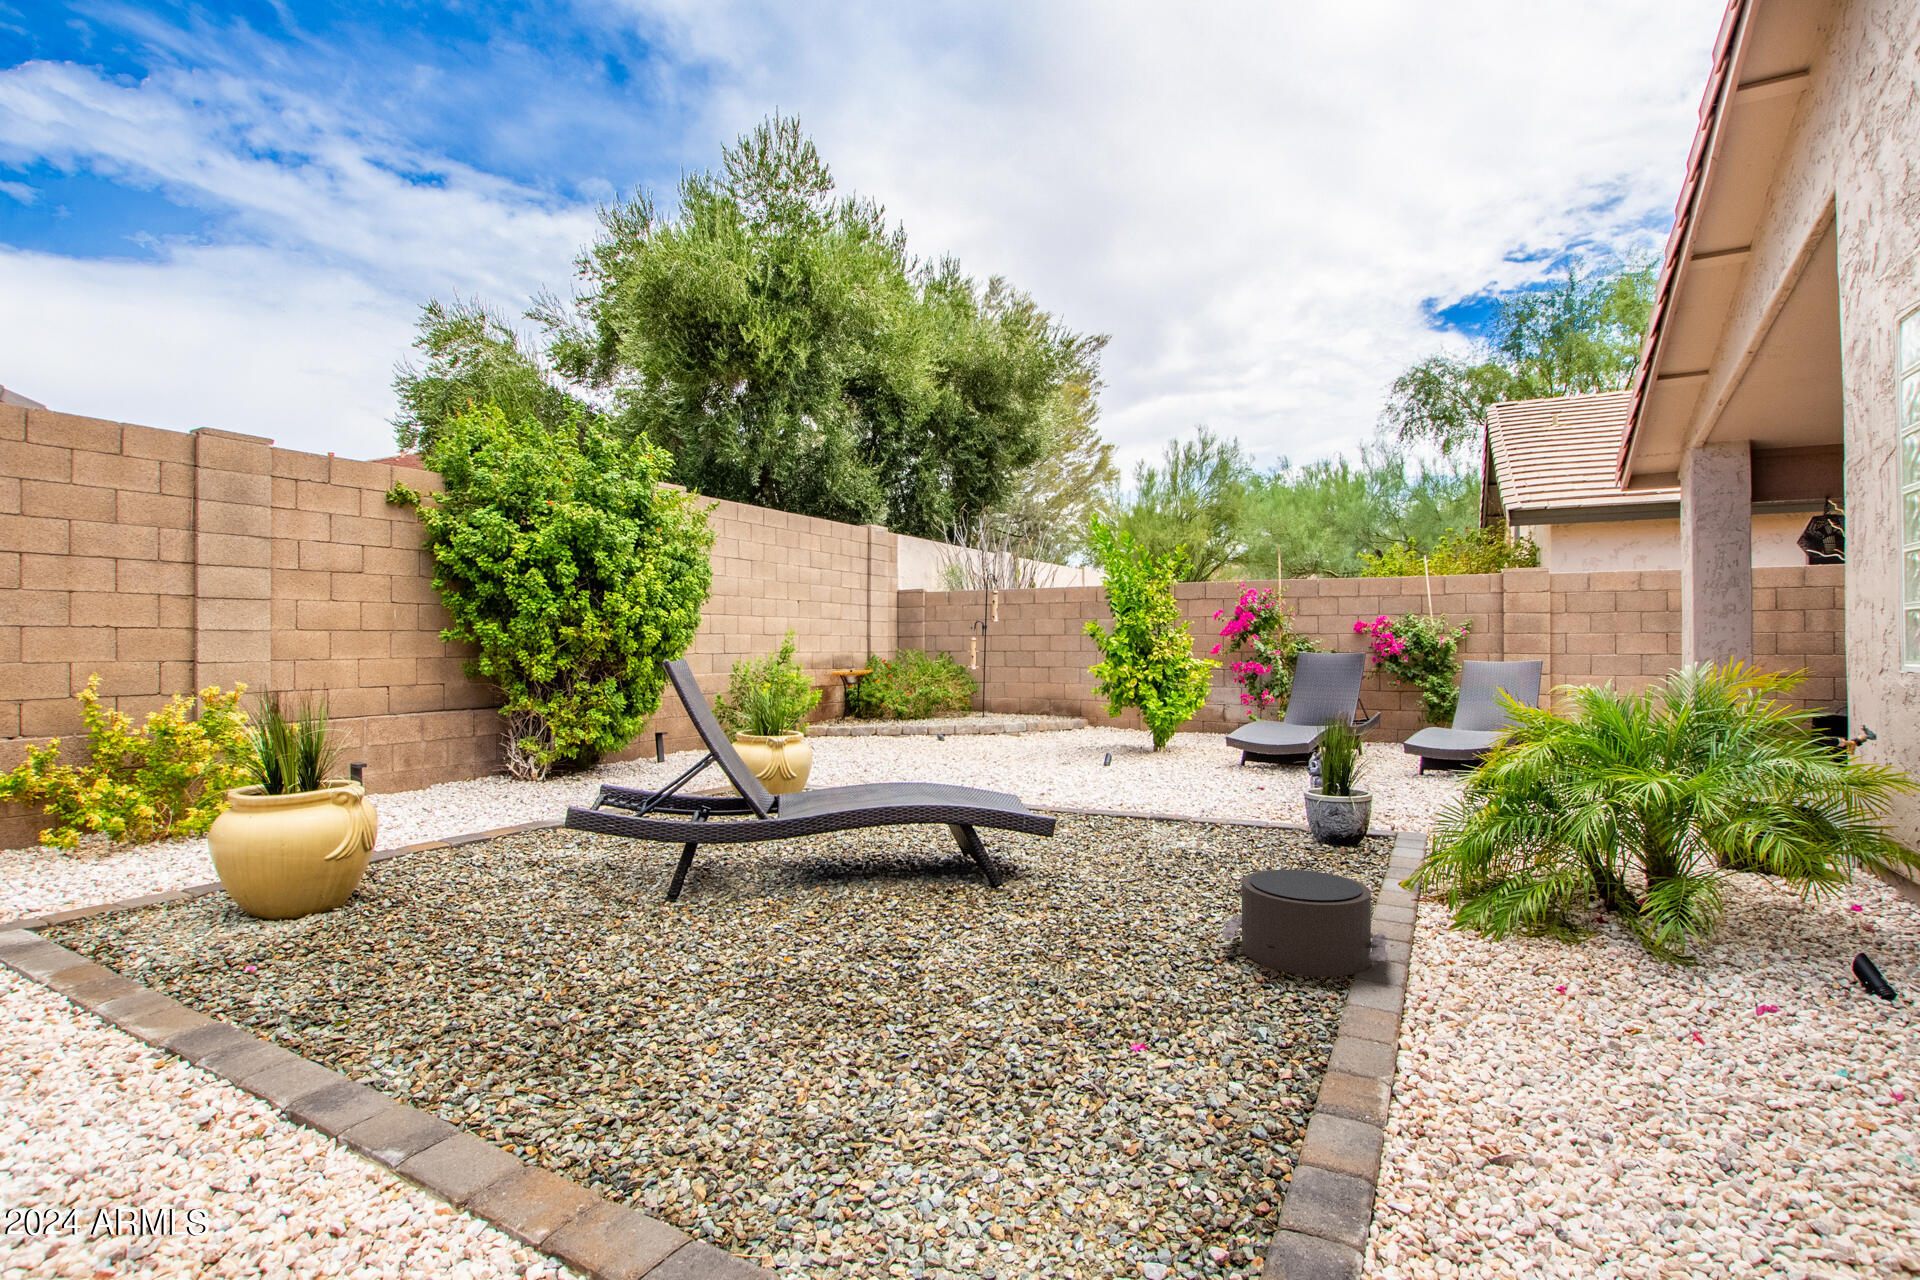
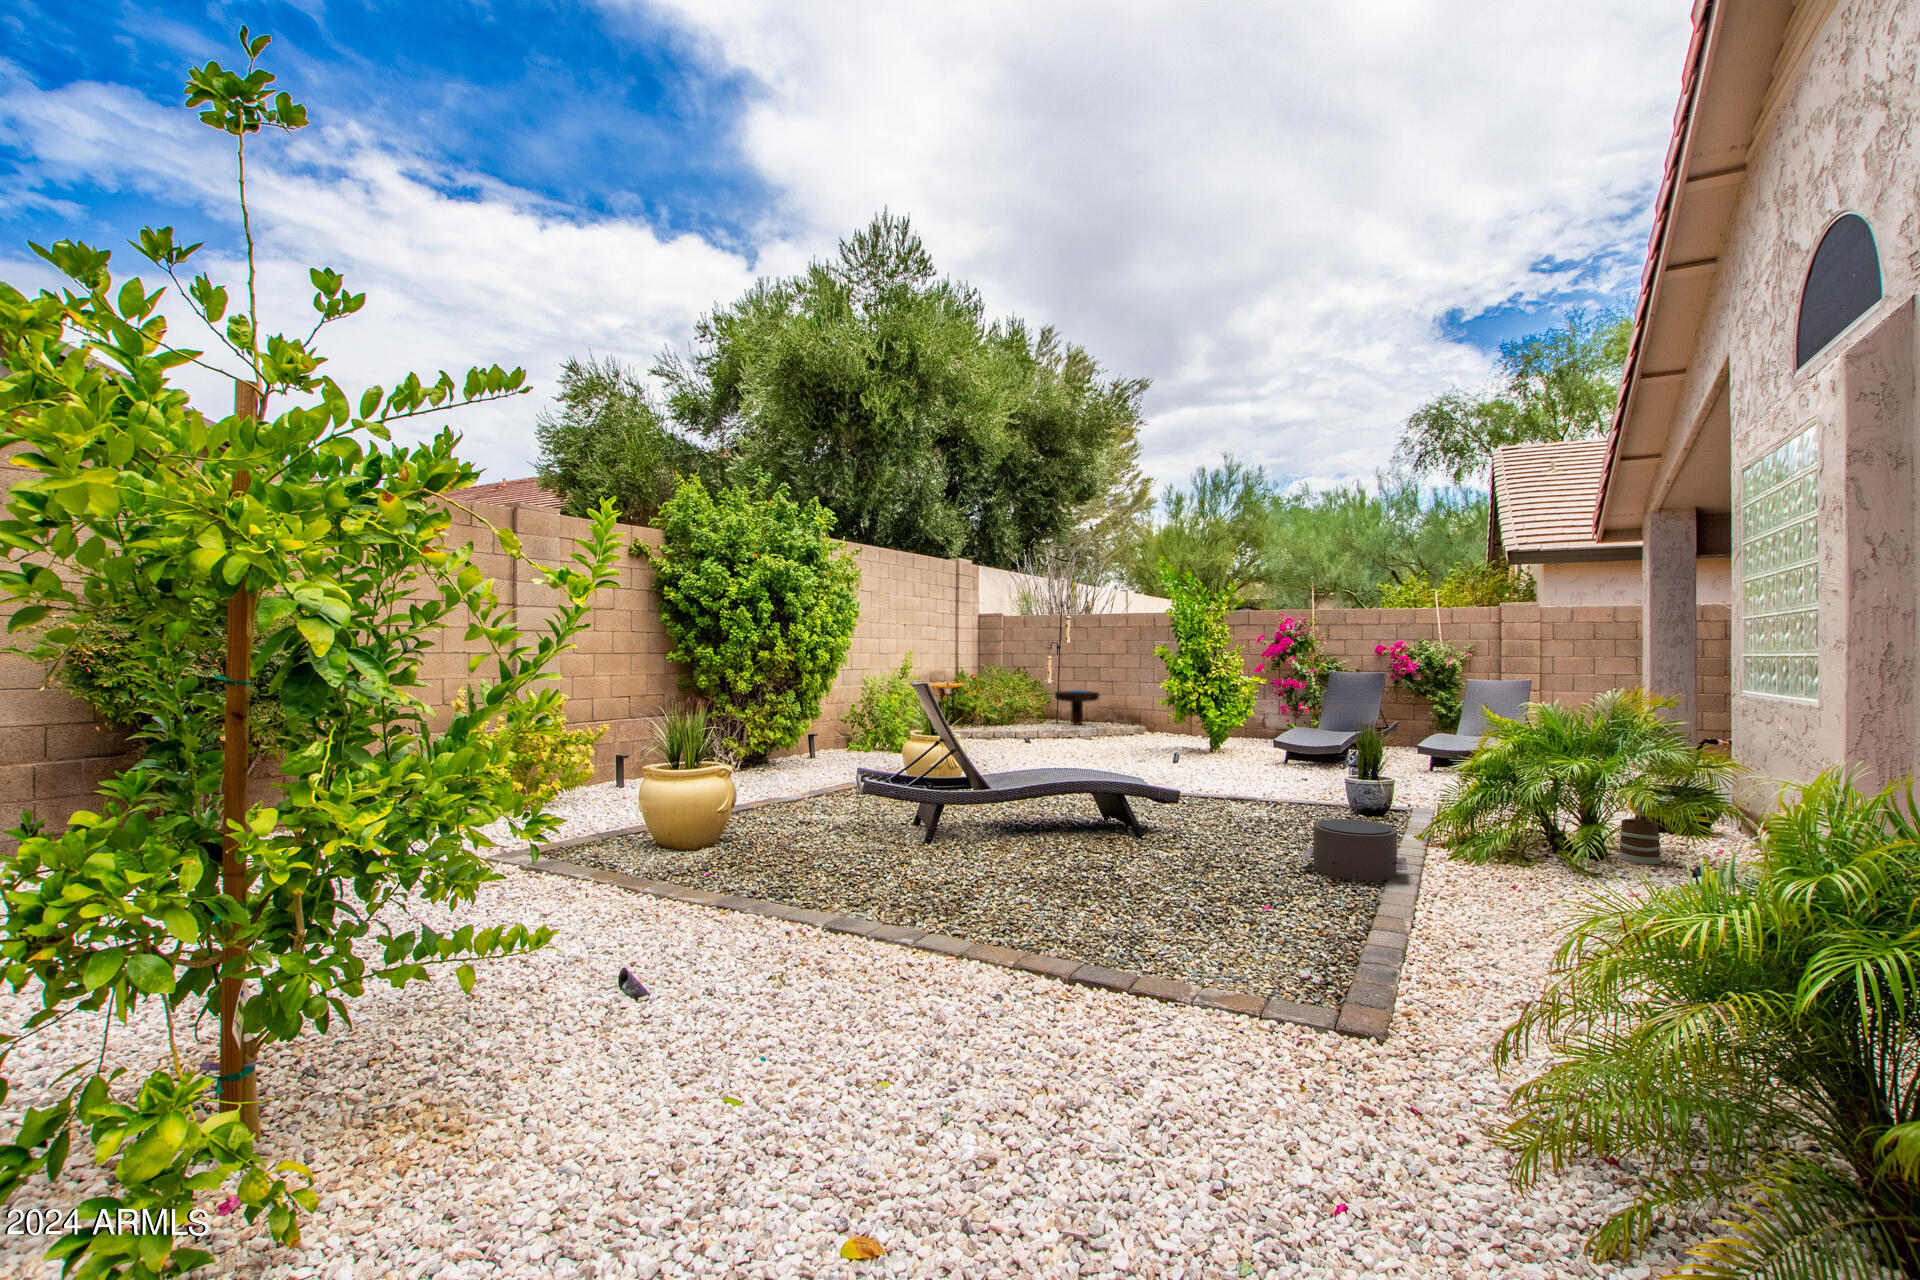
side table: none [982,677,1033,717] -> present [1055,690,1099,725]
wooden bucket: none [1706,832,1776,936] -> present [1618,802,1661,864]

